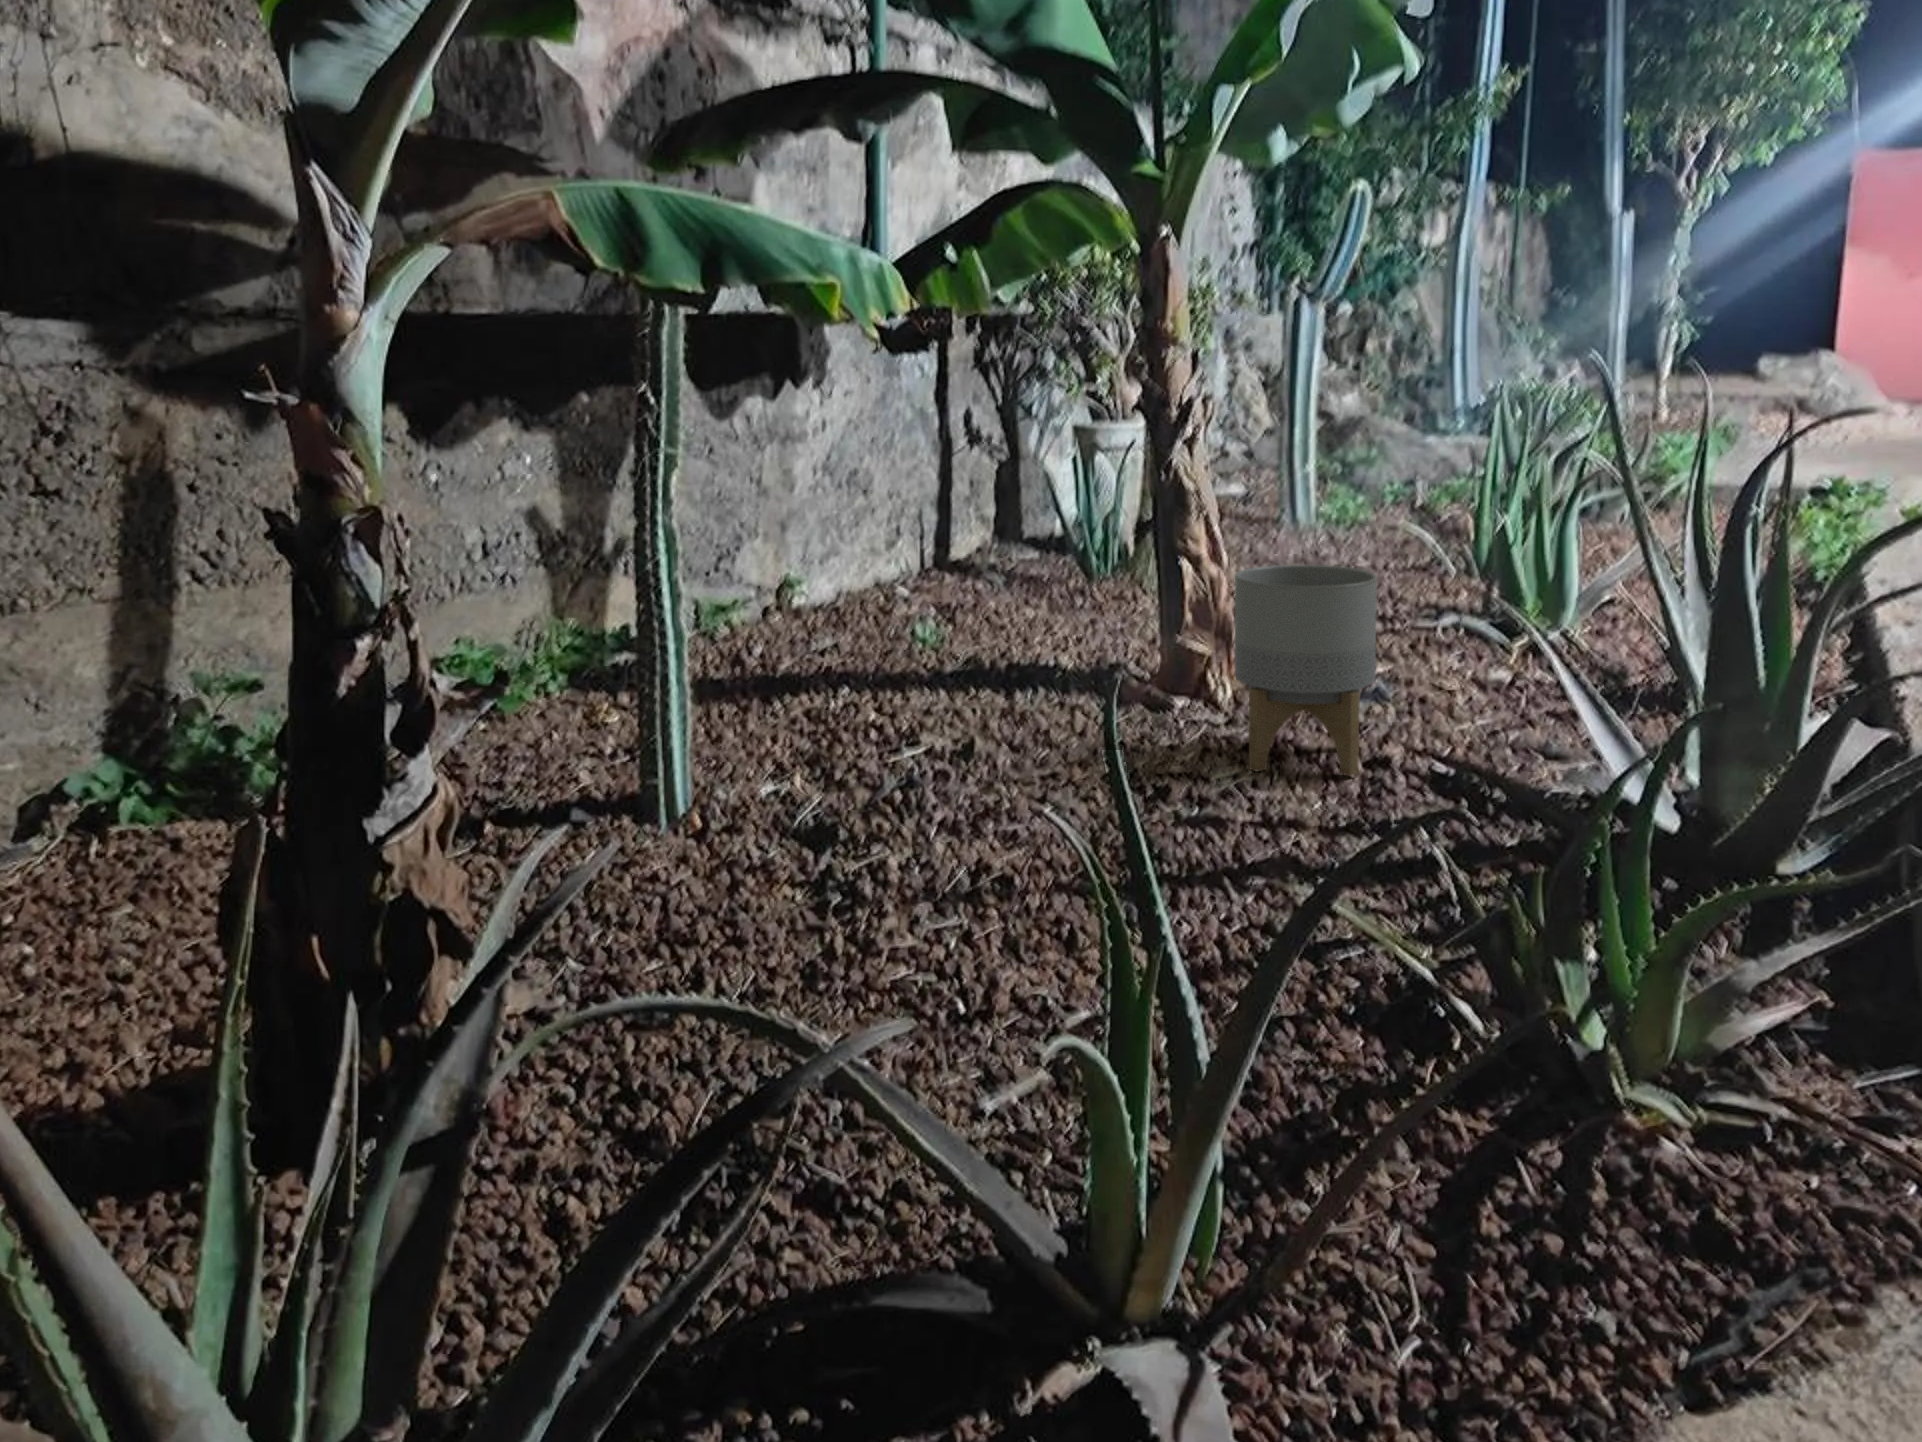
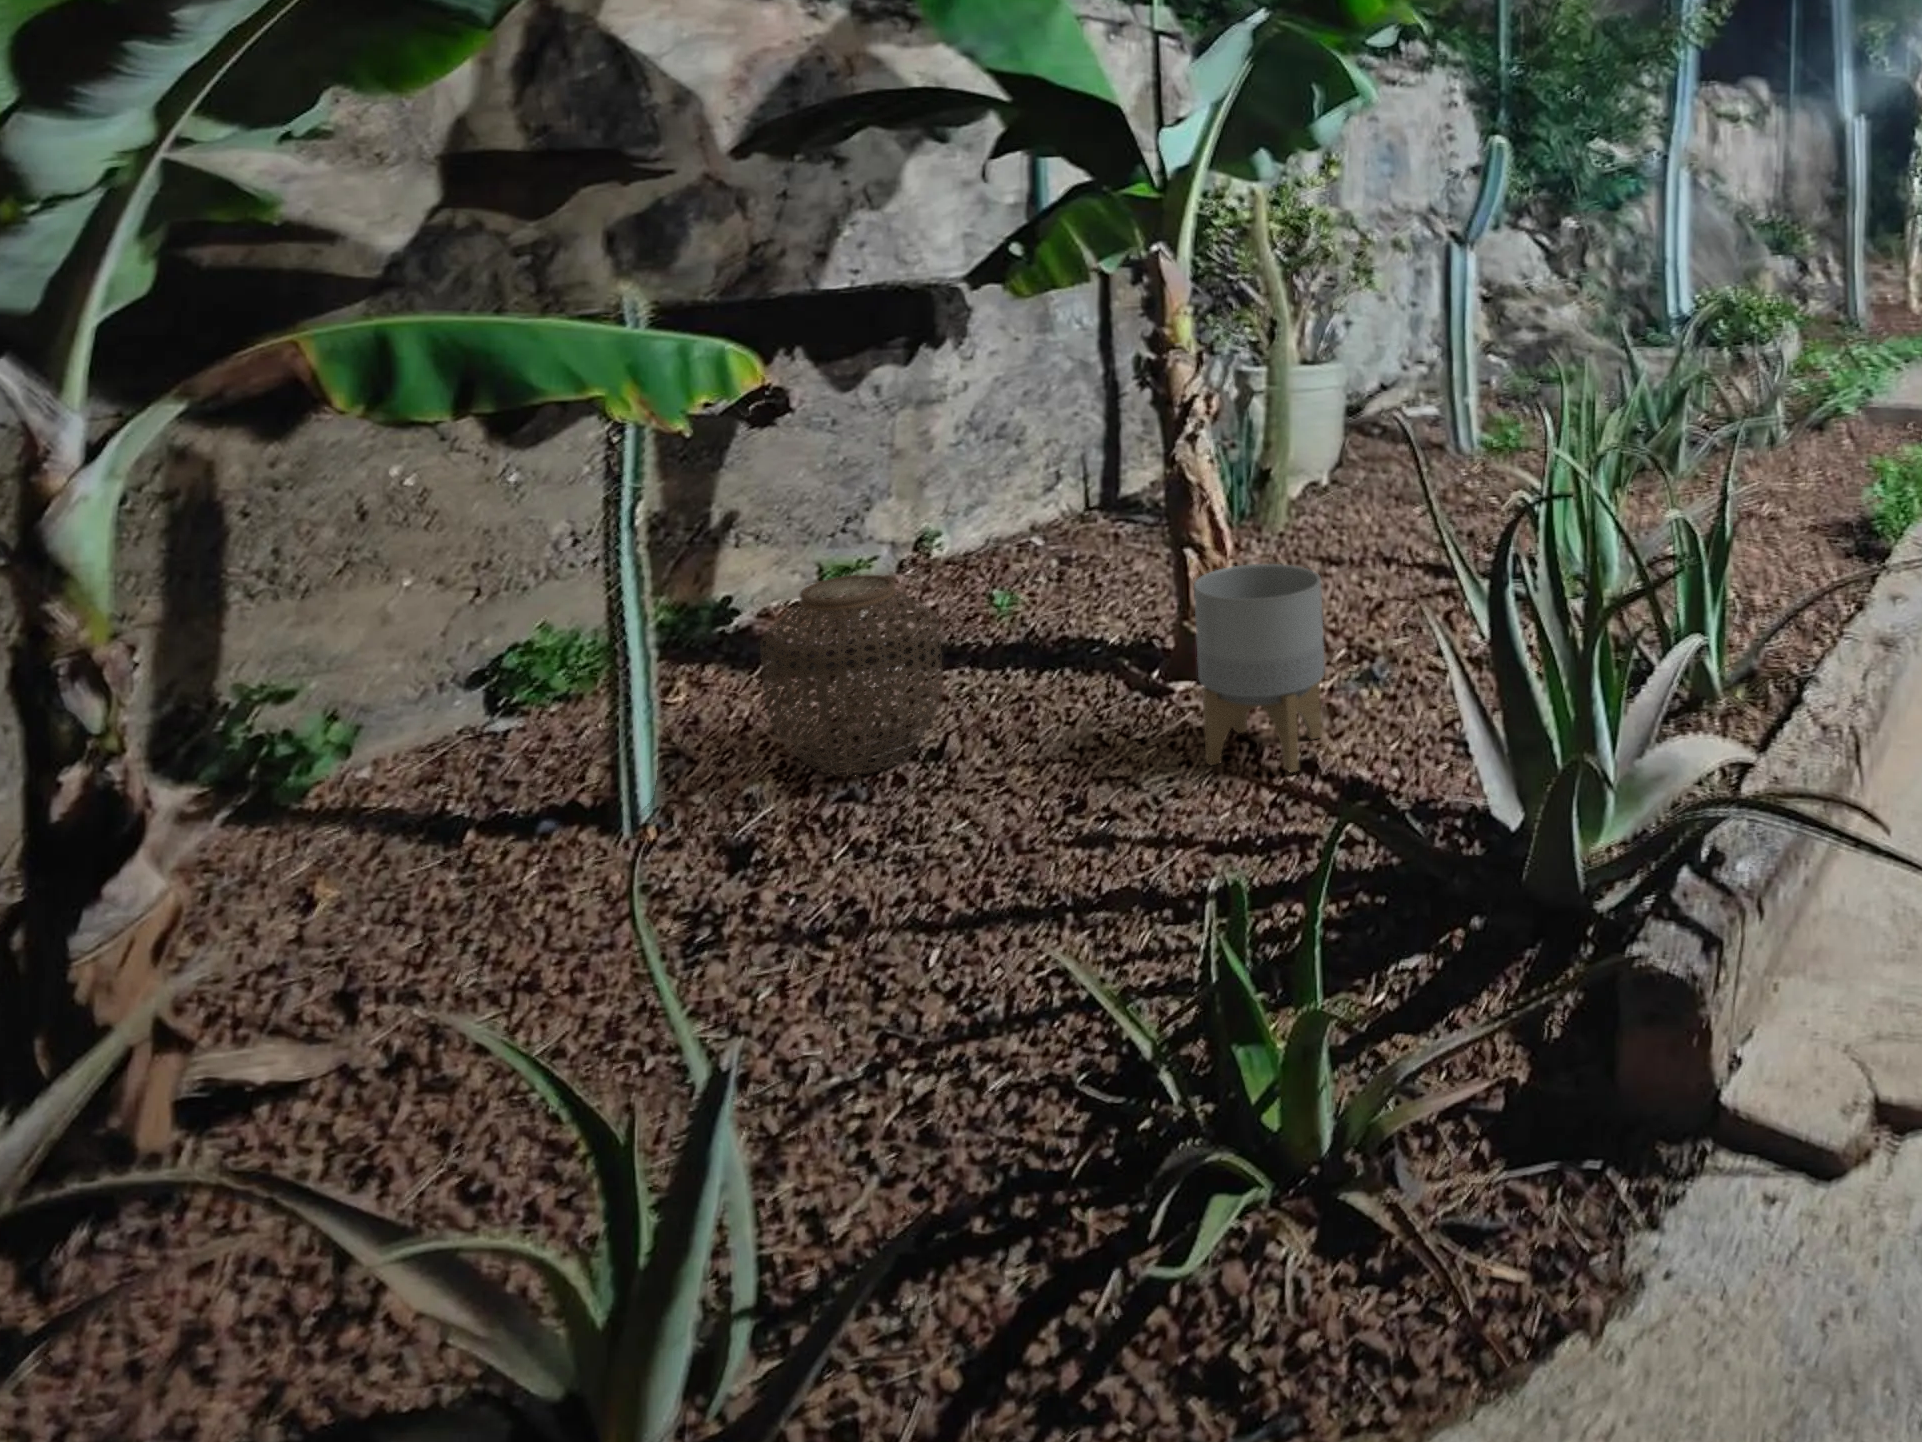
woven basket: none [766,572,955,782] -> present [760,575,943,776]

